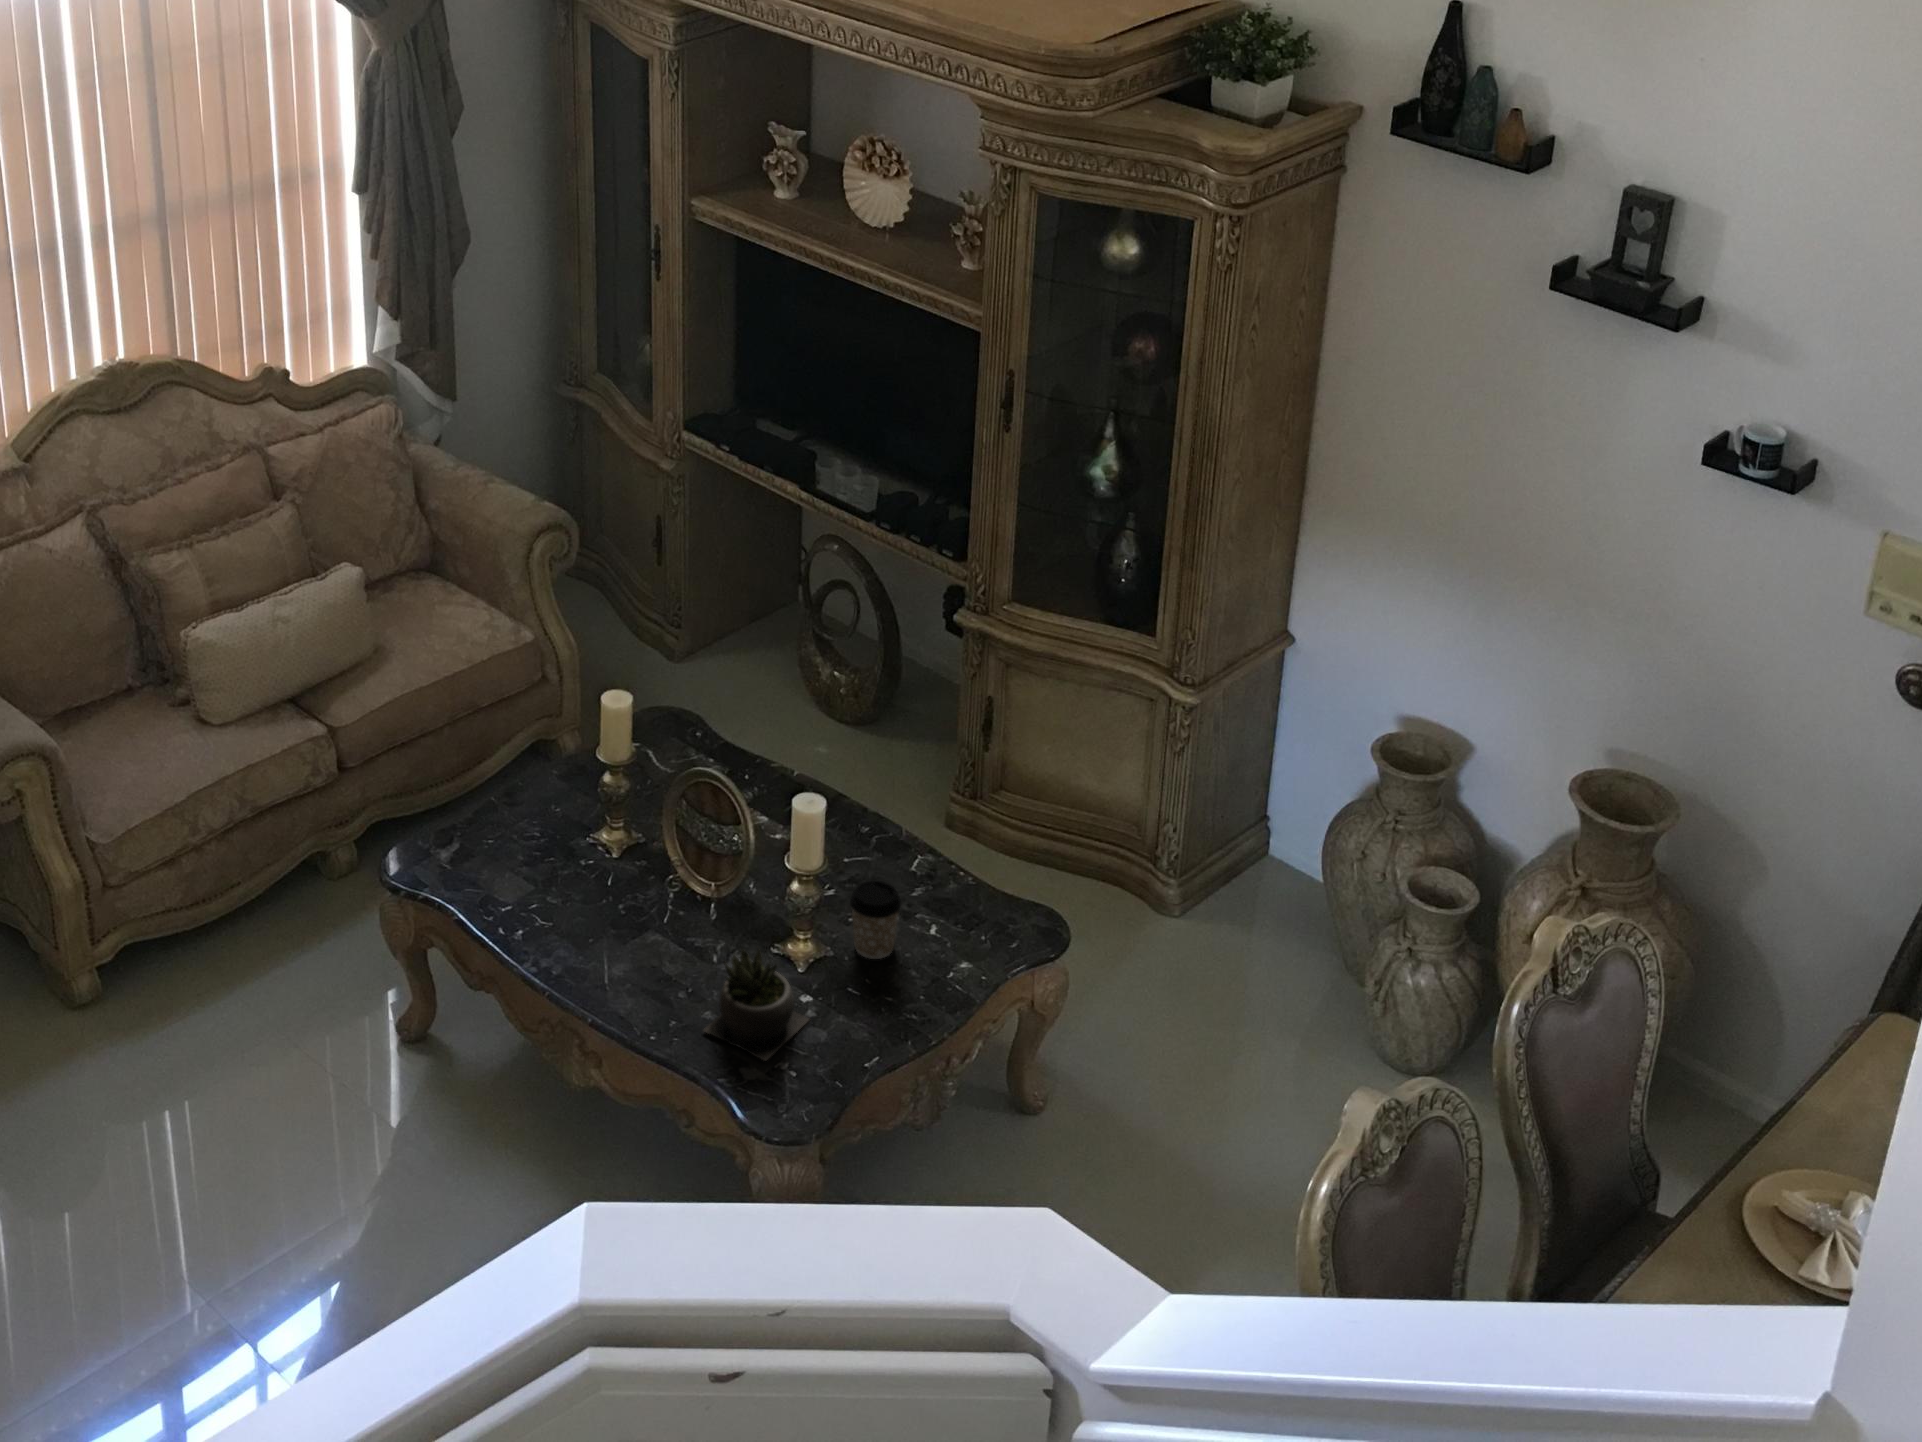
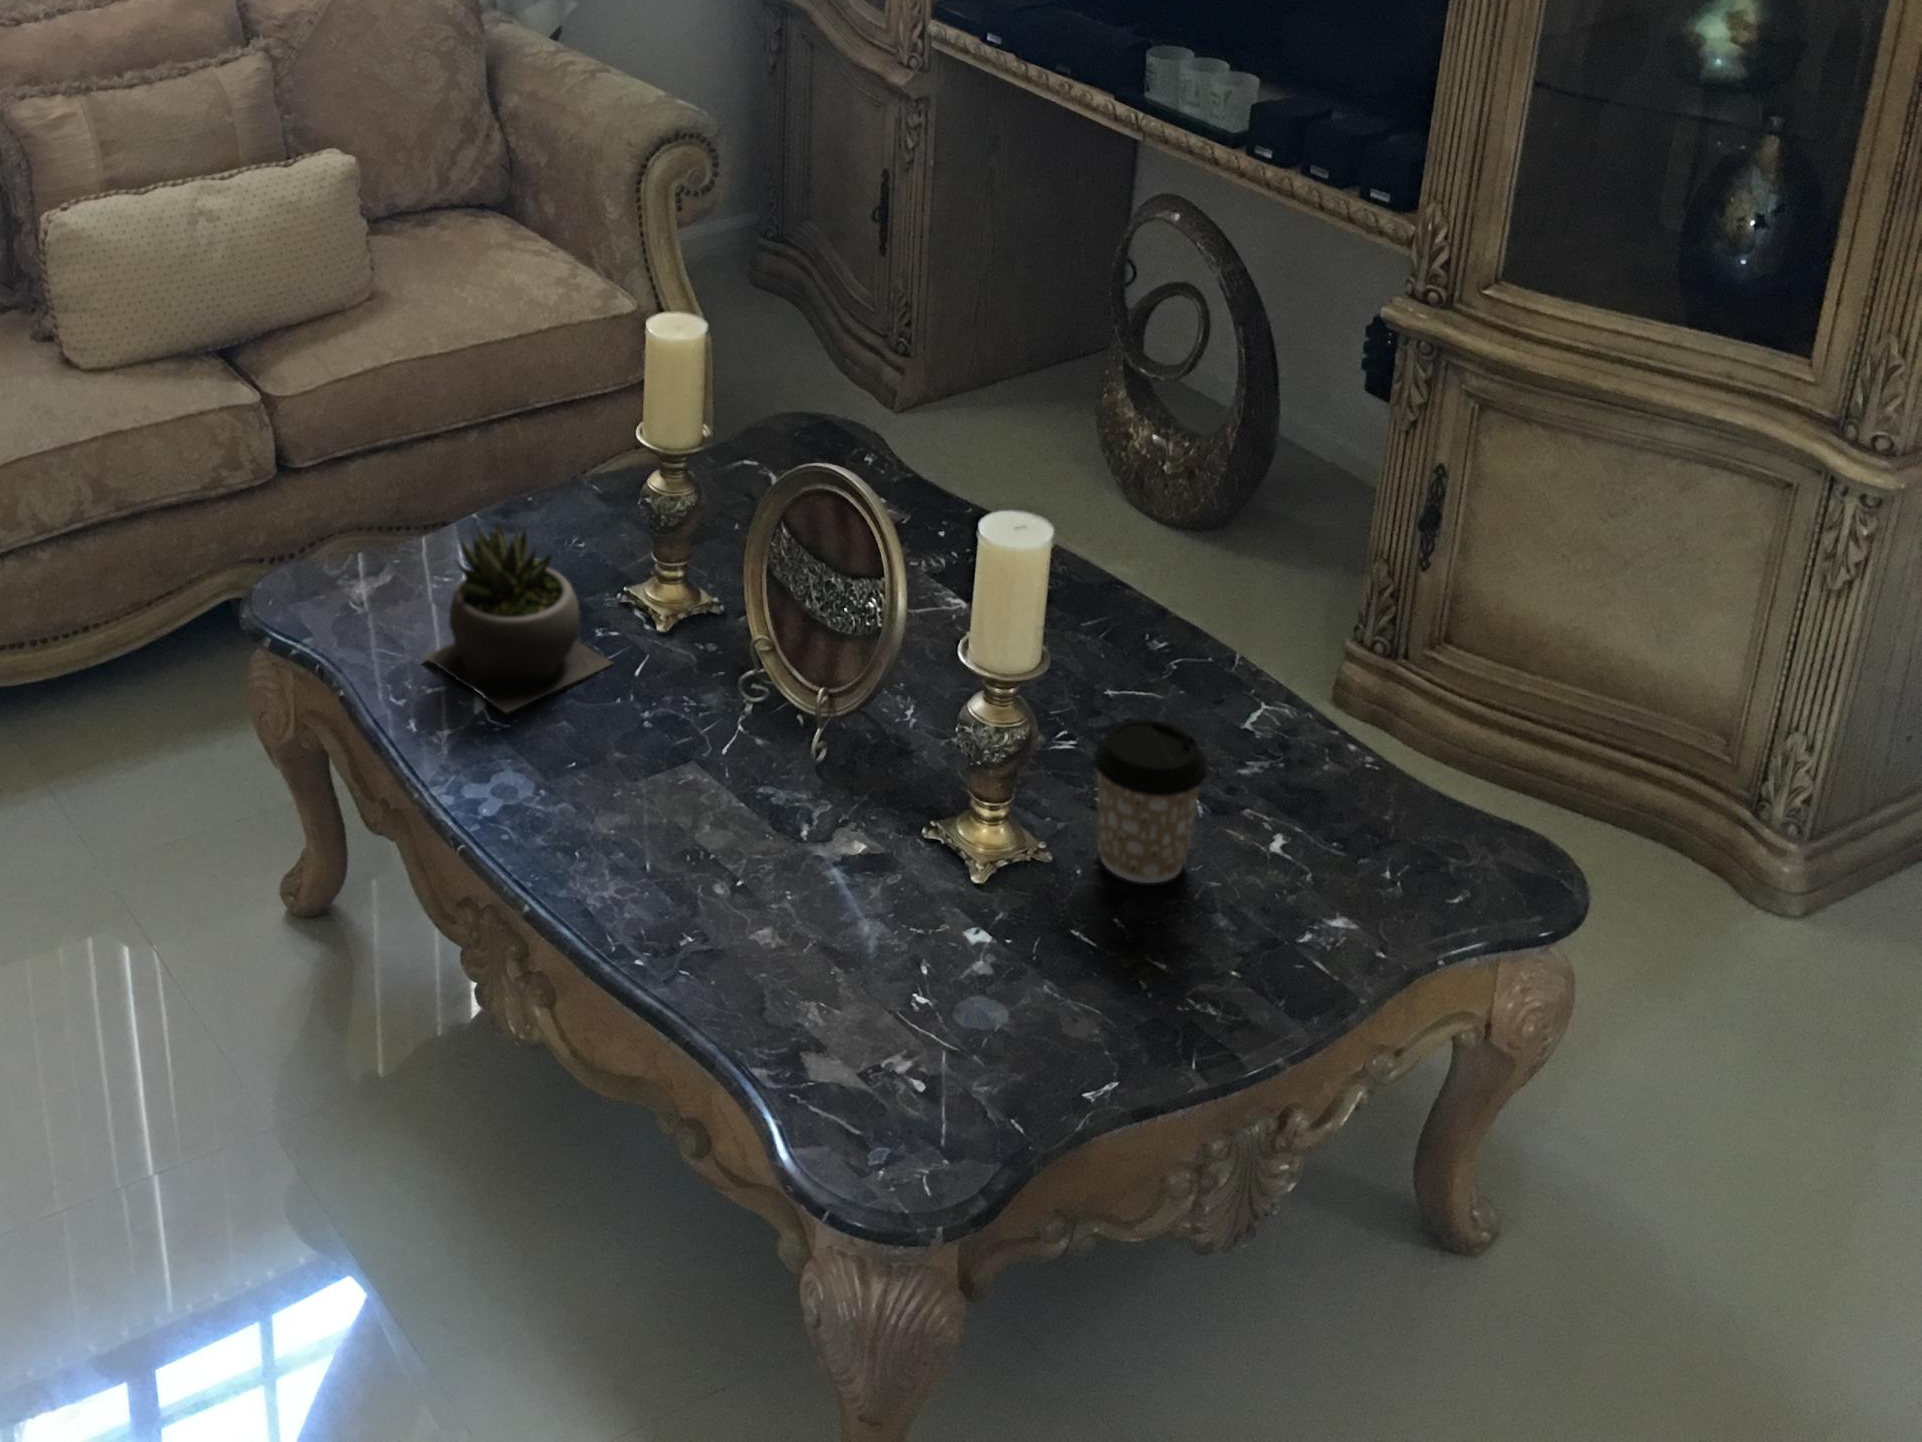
succulent plant: present [704,949,809,1061] -> present [424,523,612,713]

